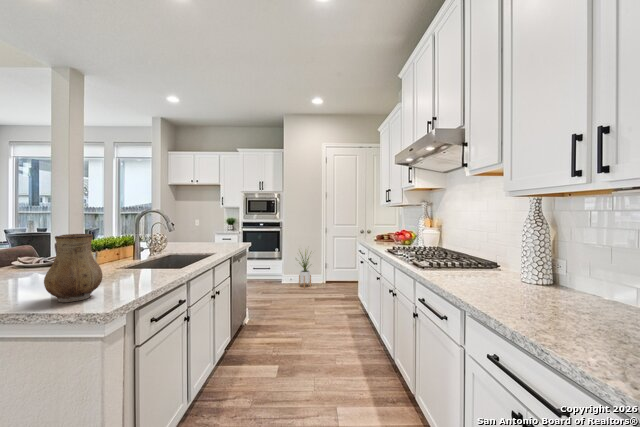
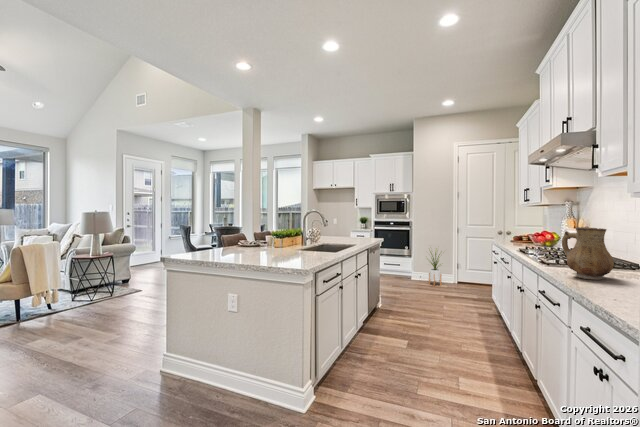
ceramic pitcher: present [44,234,102,302] -> present [562,227,614,280]

